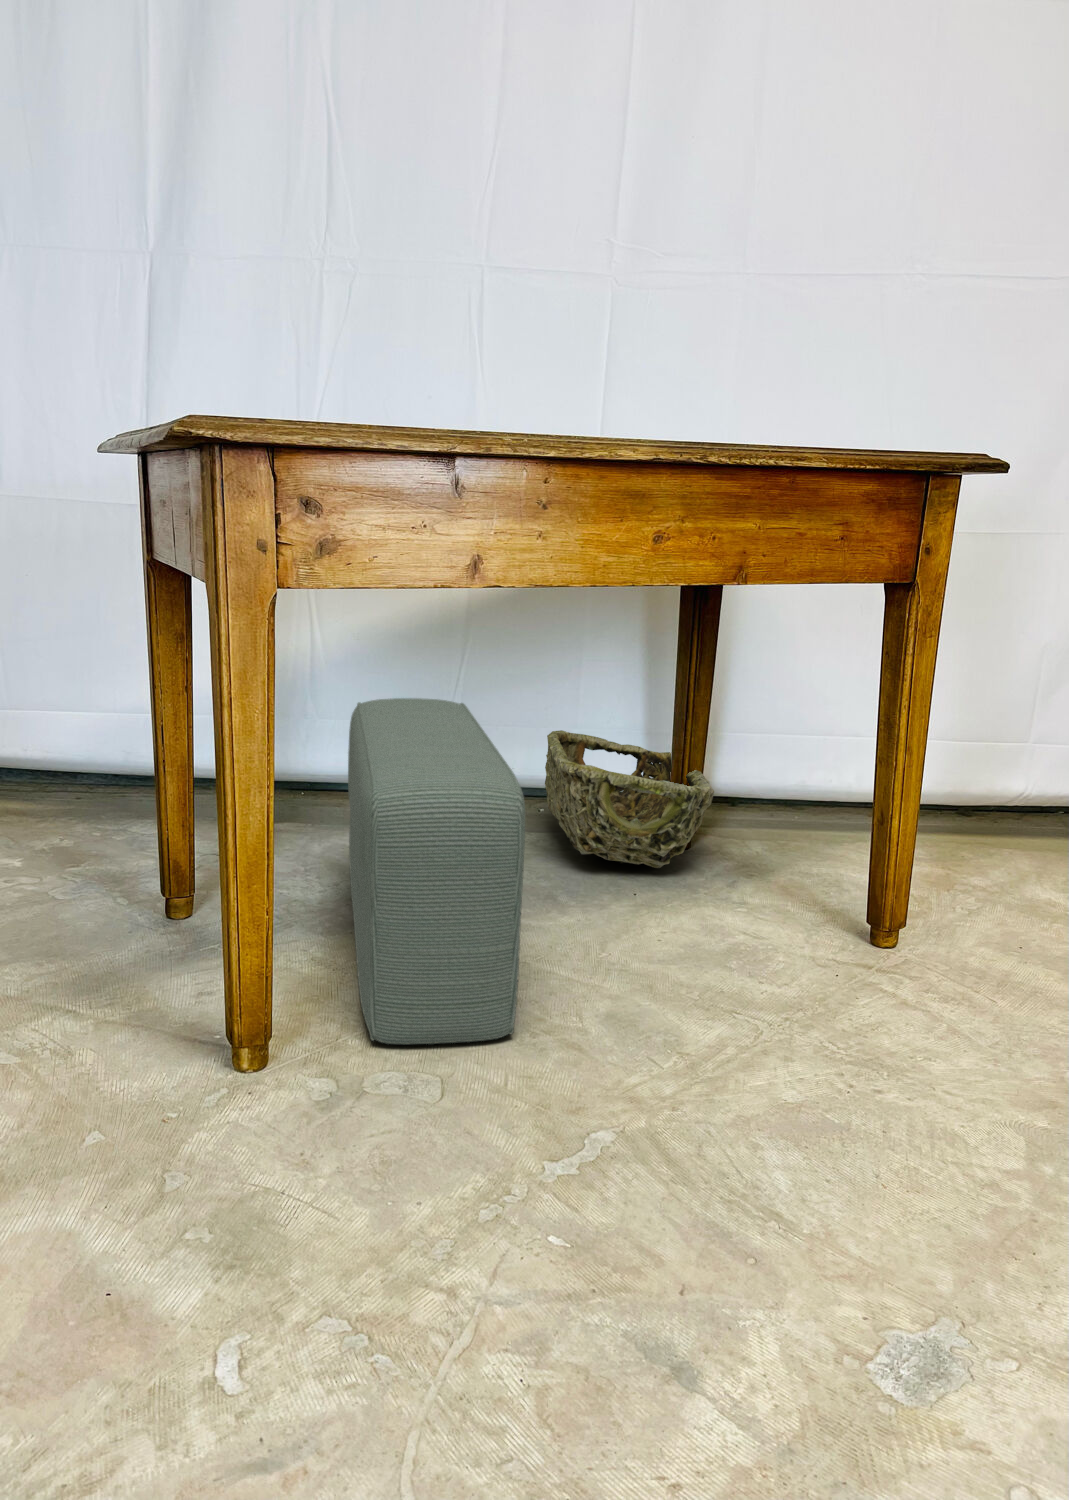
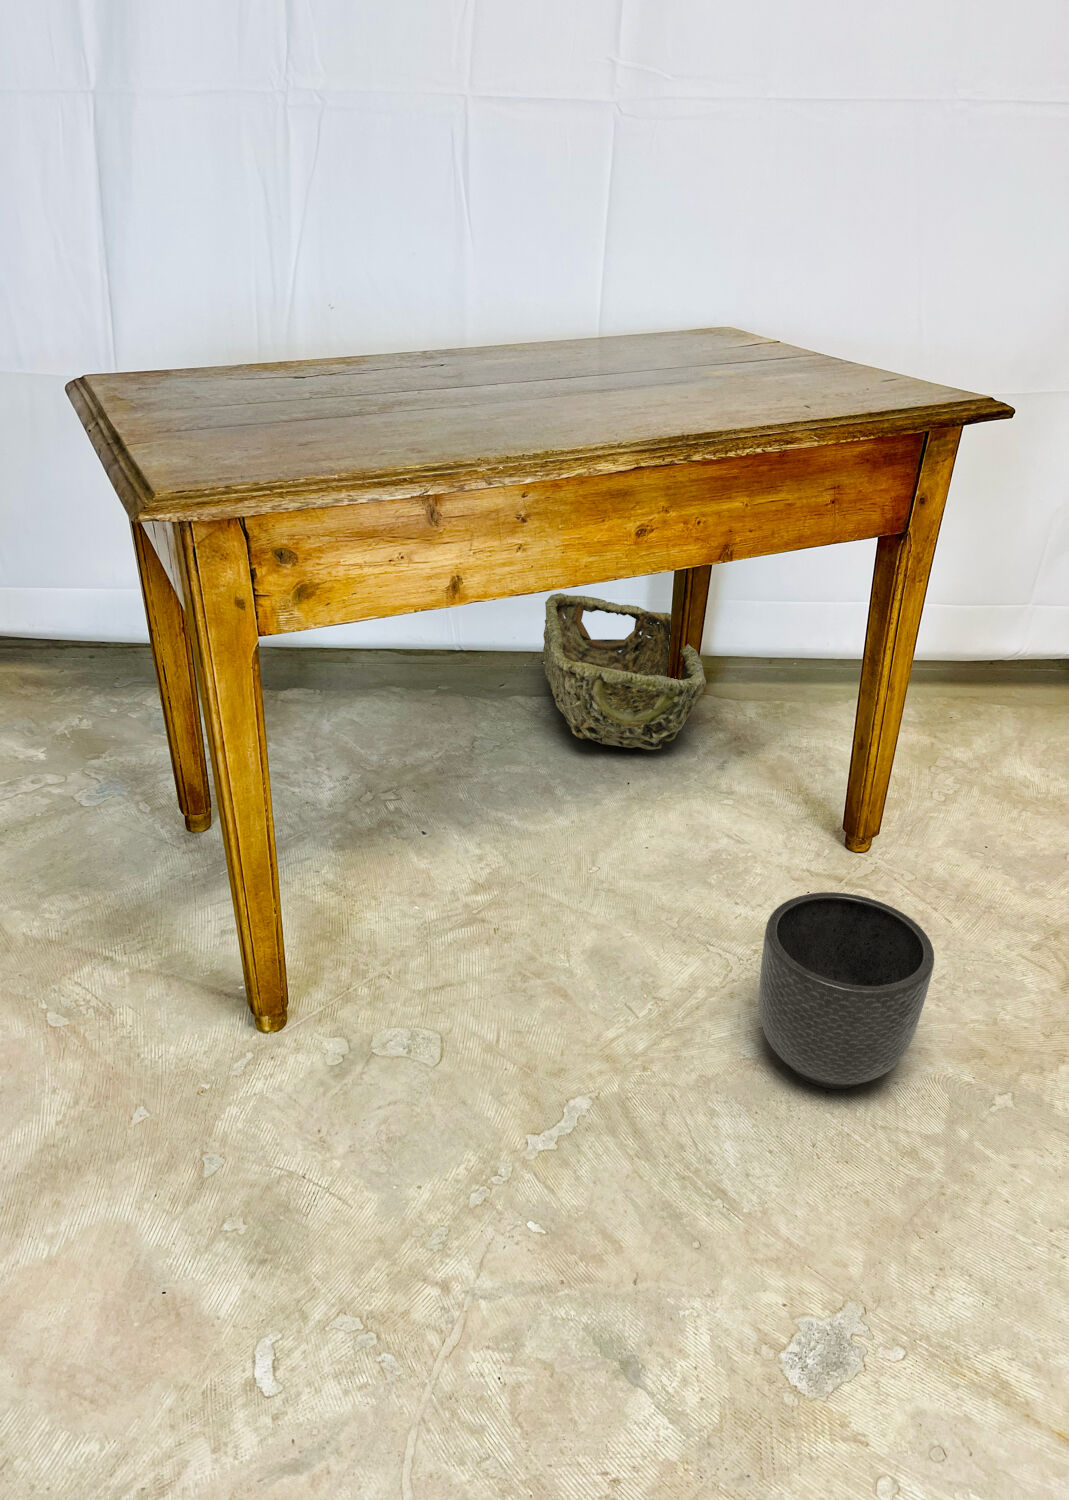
pouf: present [348,698,525,1044] -> none [347,610,511,997]
planter: none [800,912,992,1125] -> present [759,892,934,1089]

